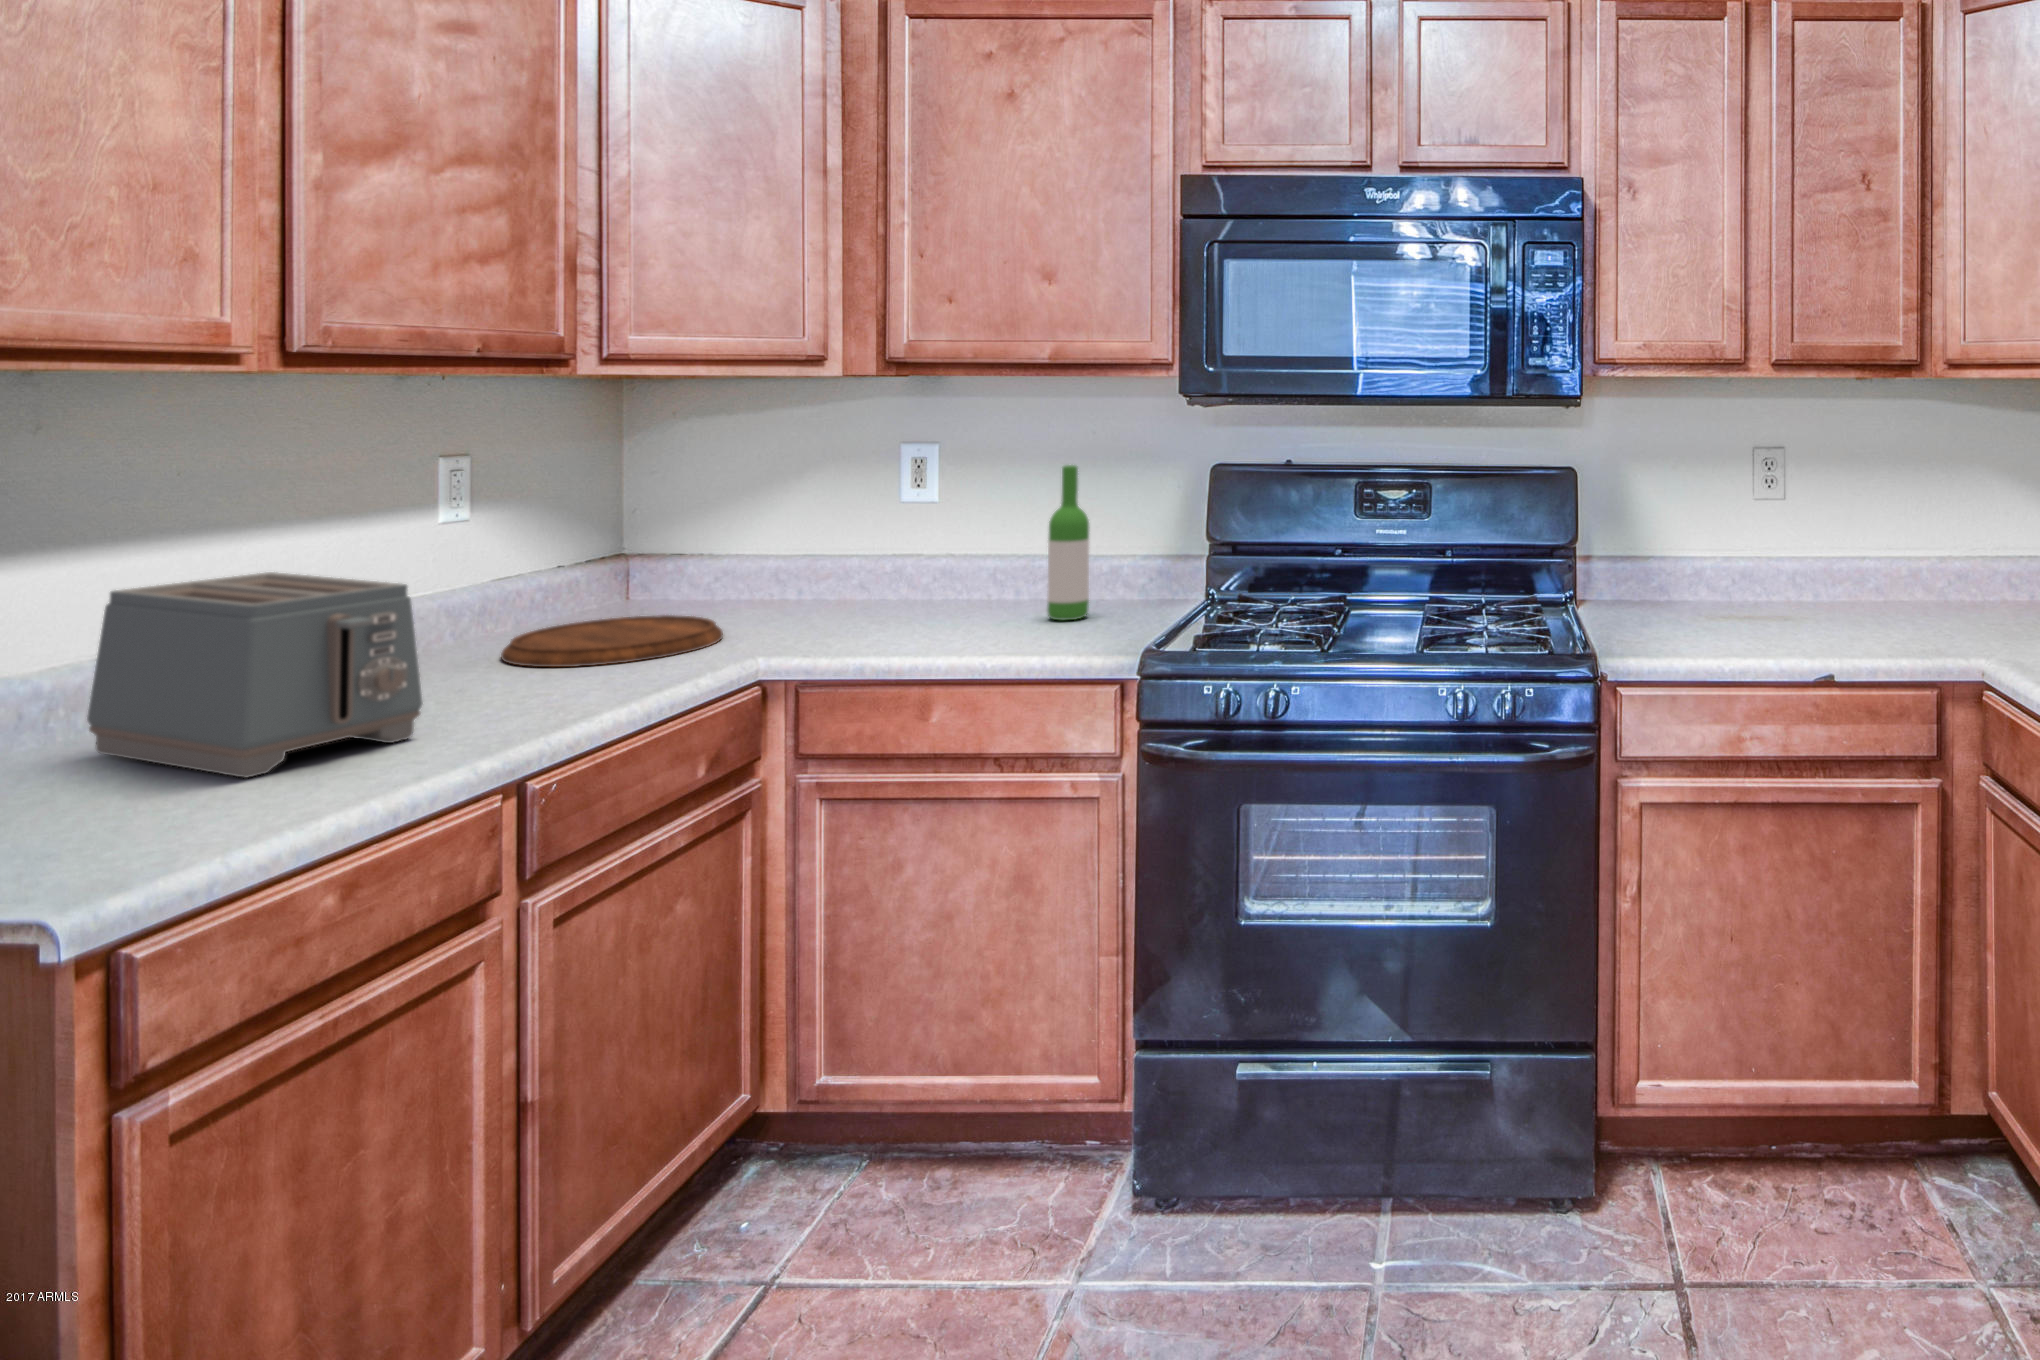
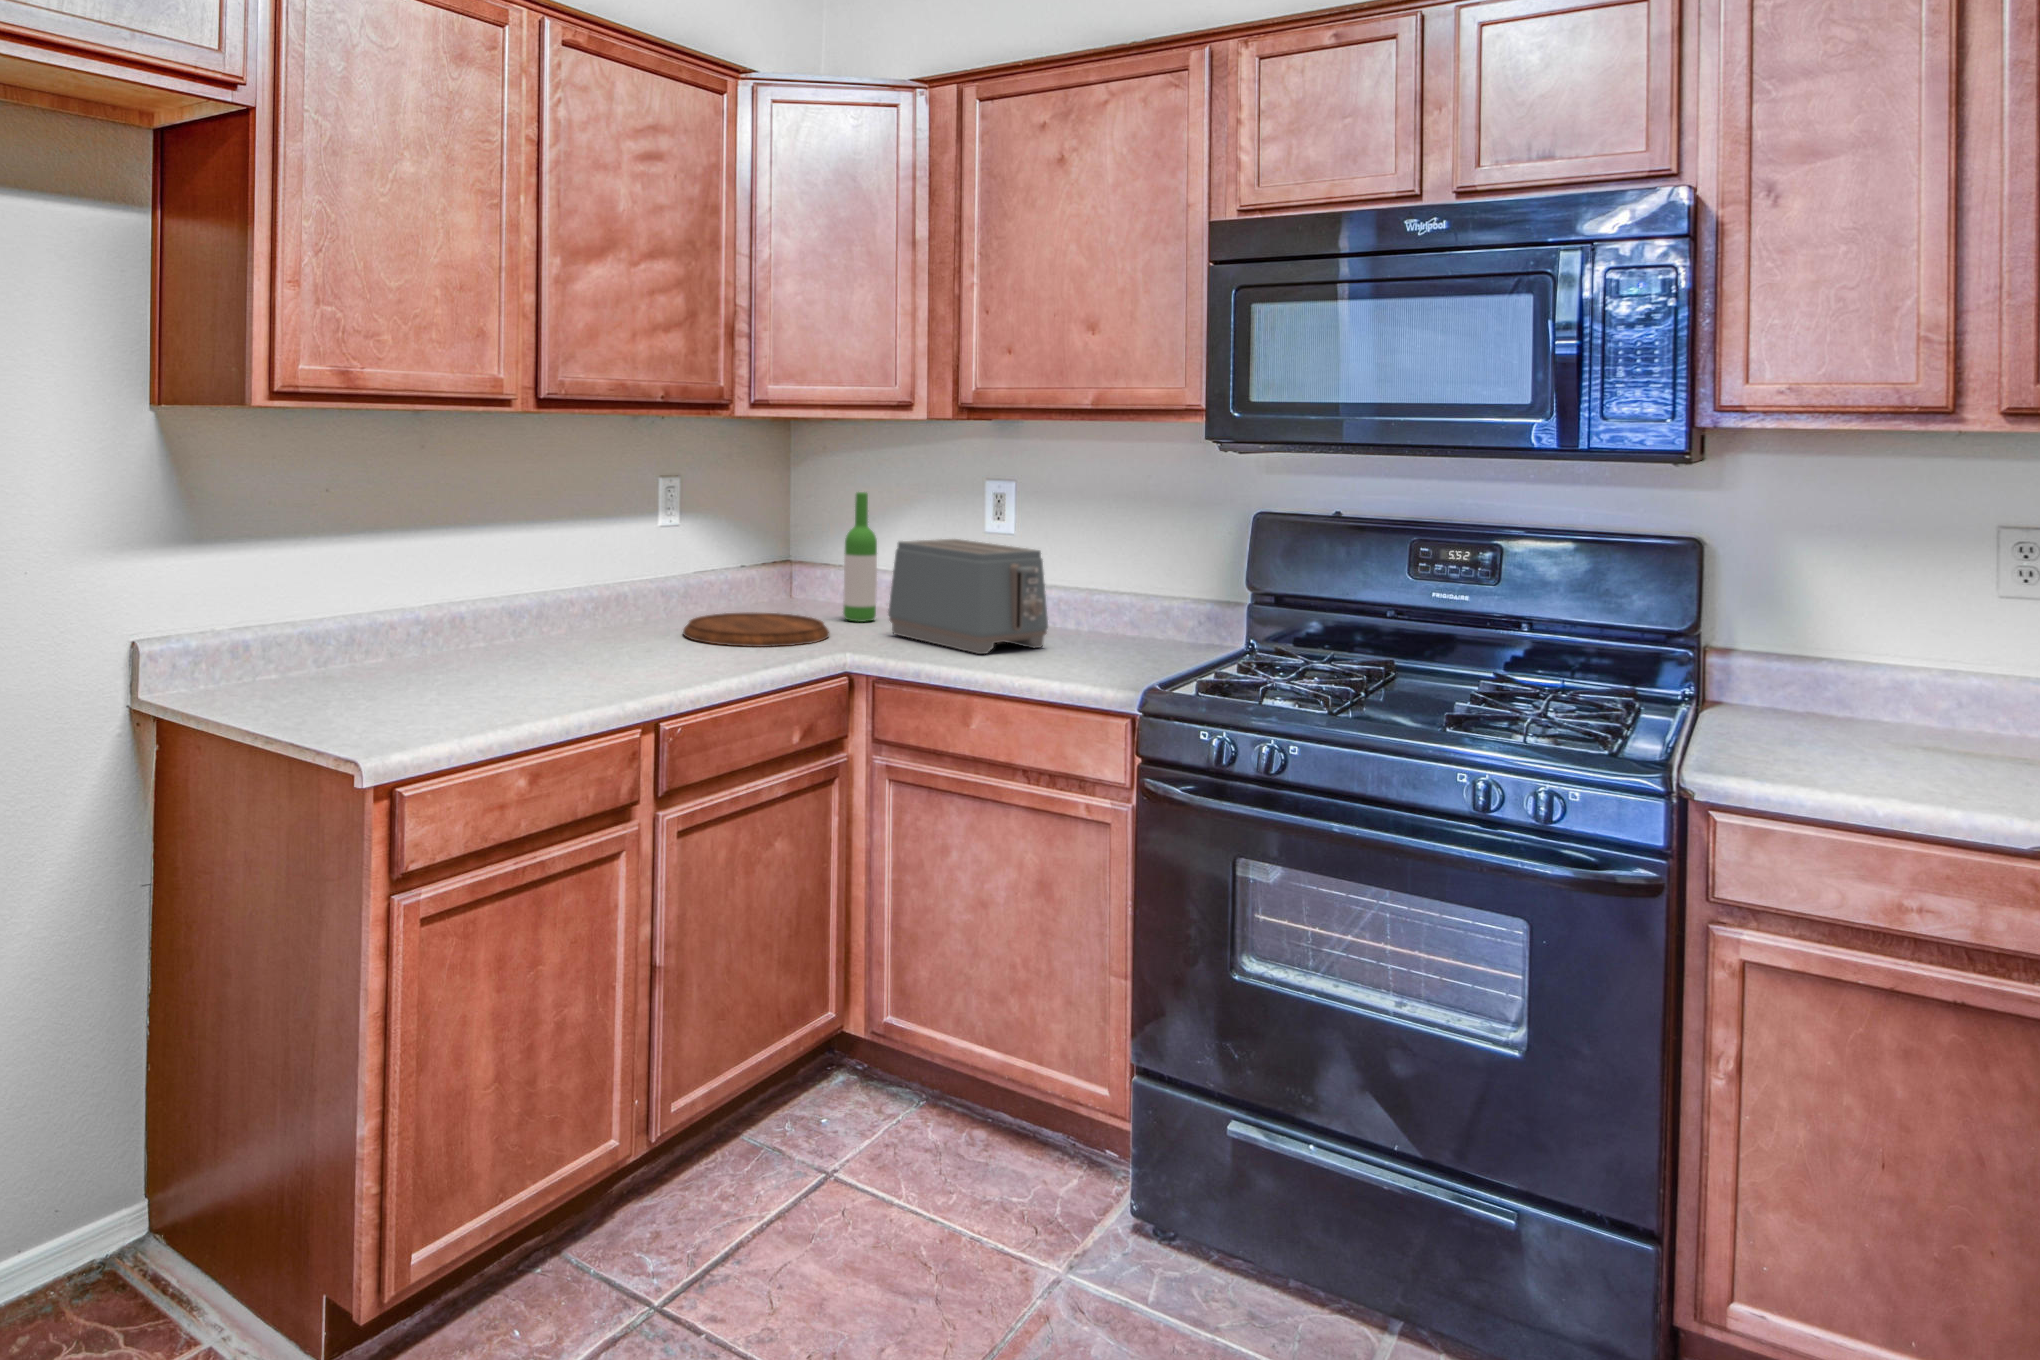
wine bottle: present [1047,465,1089,620] -> present [843,492,877,622]
toaster: present [87,572,423,778] -> present [888,539,1048,654]

